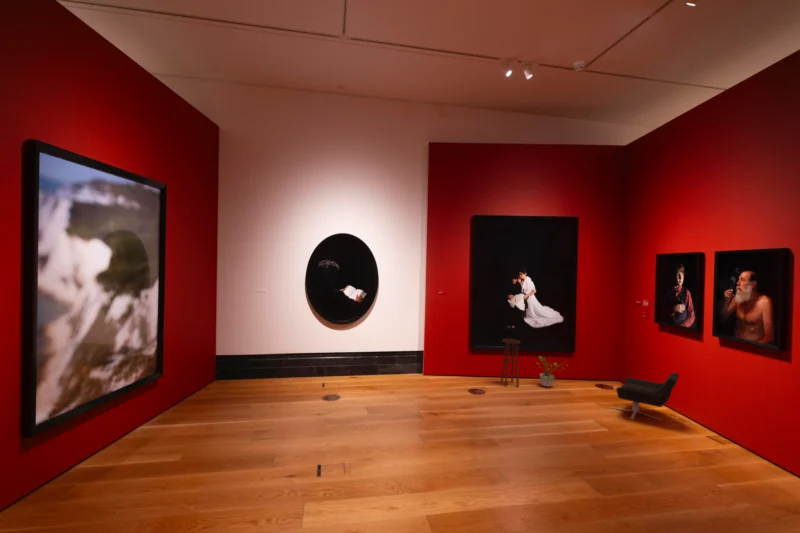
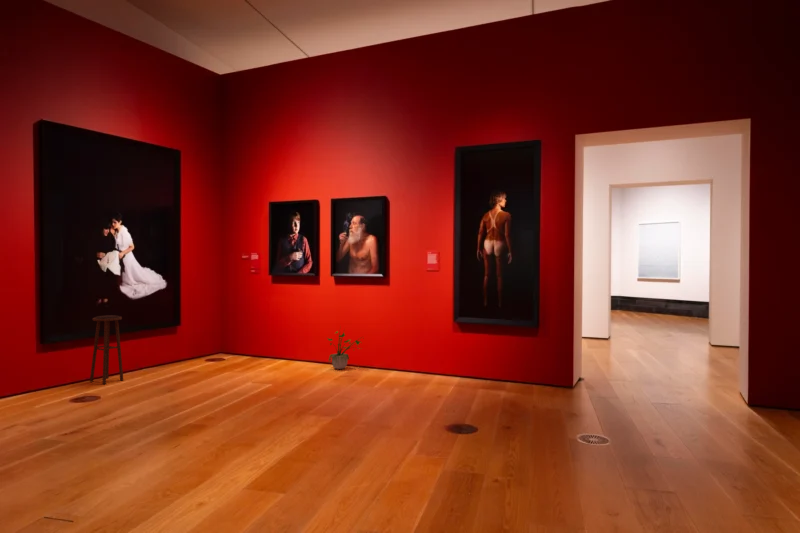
potted plant: present [539,356,556,387] -> present [328,331,360,369]
lounge chair: present [611,373,679,420] -> none [244,318,307,372]

